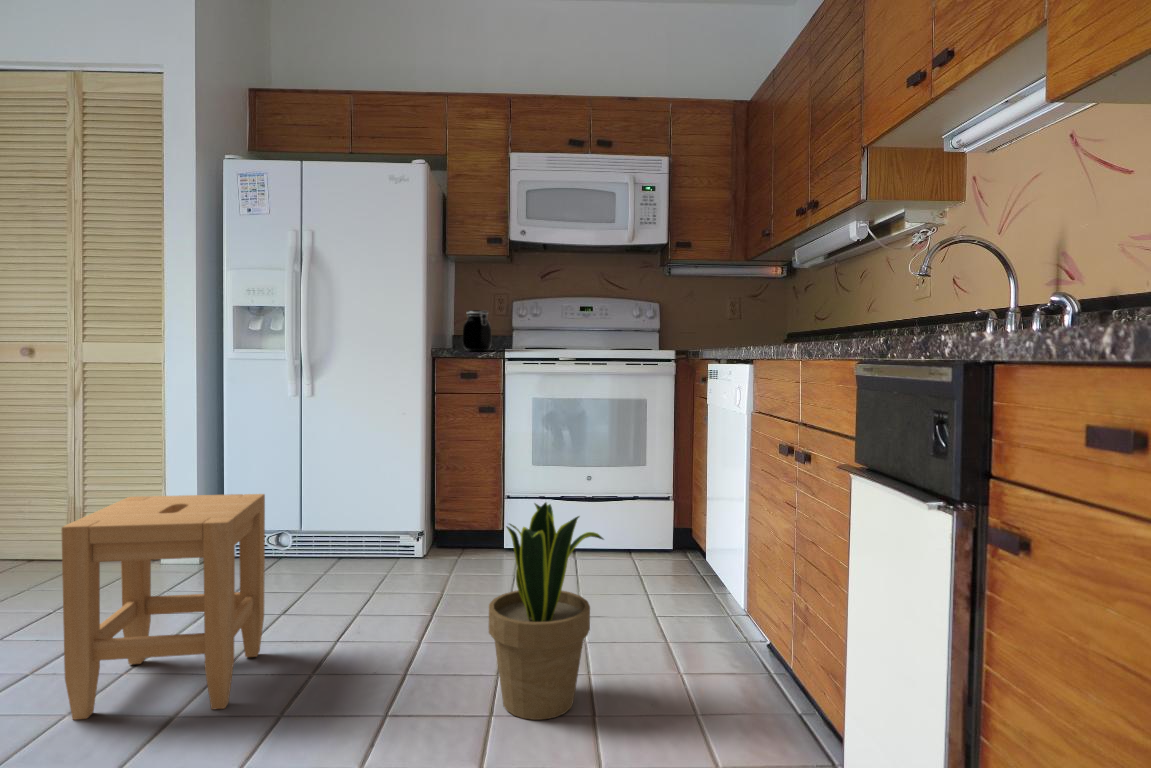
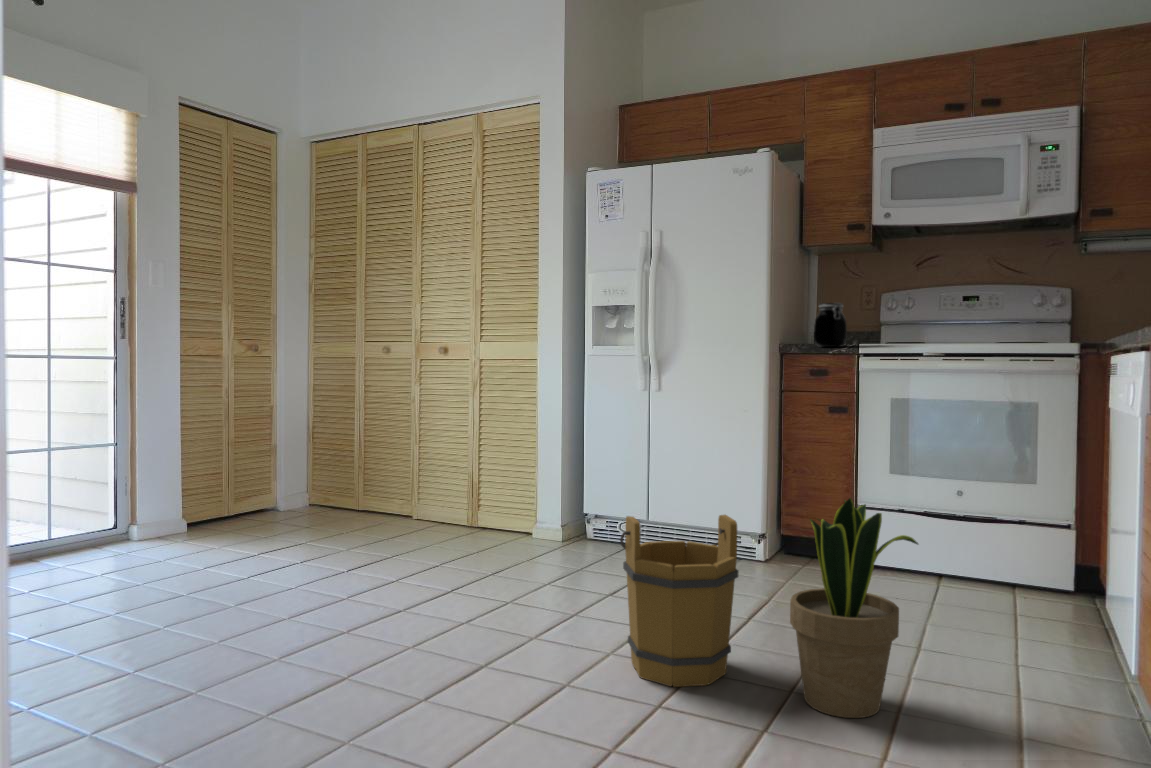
stool: present [61,494,265,720] -> none [454,469,604,651]
bucket: none [297,528,431,726] -> present [620,515,739,687]

